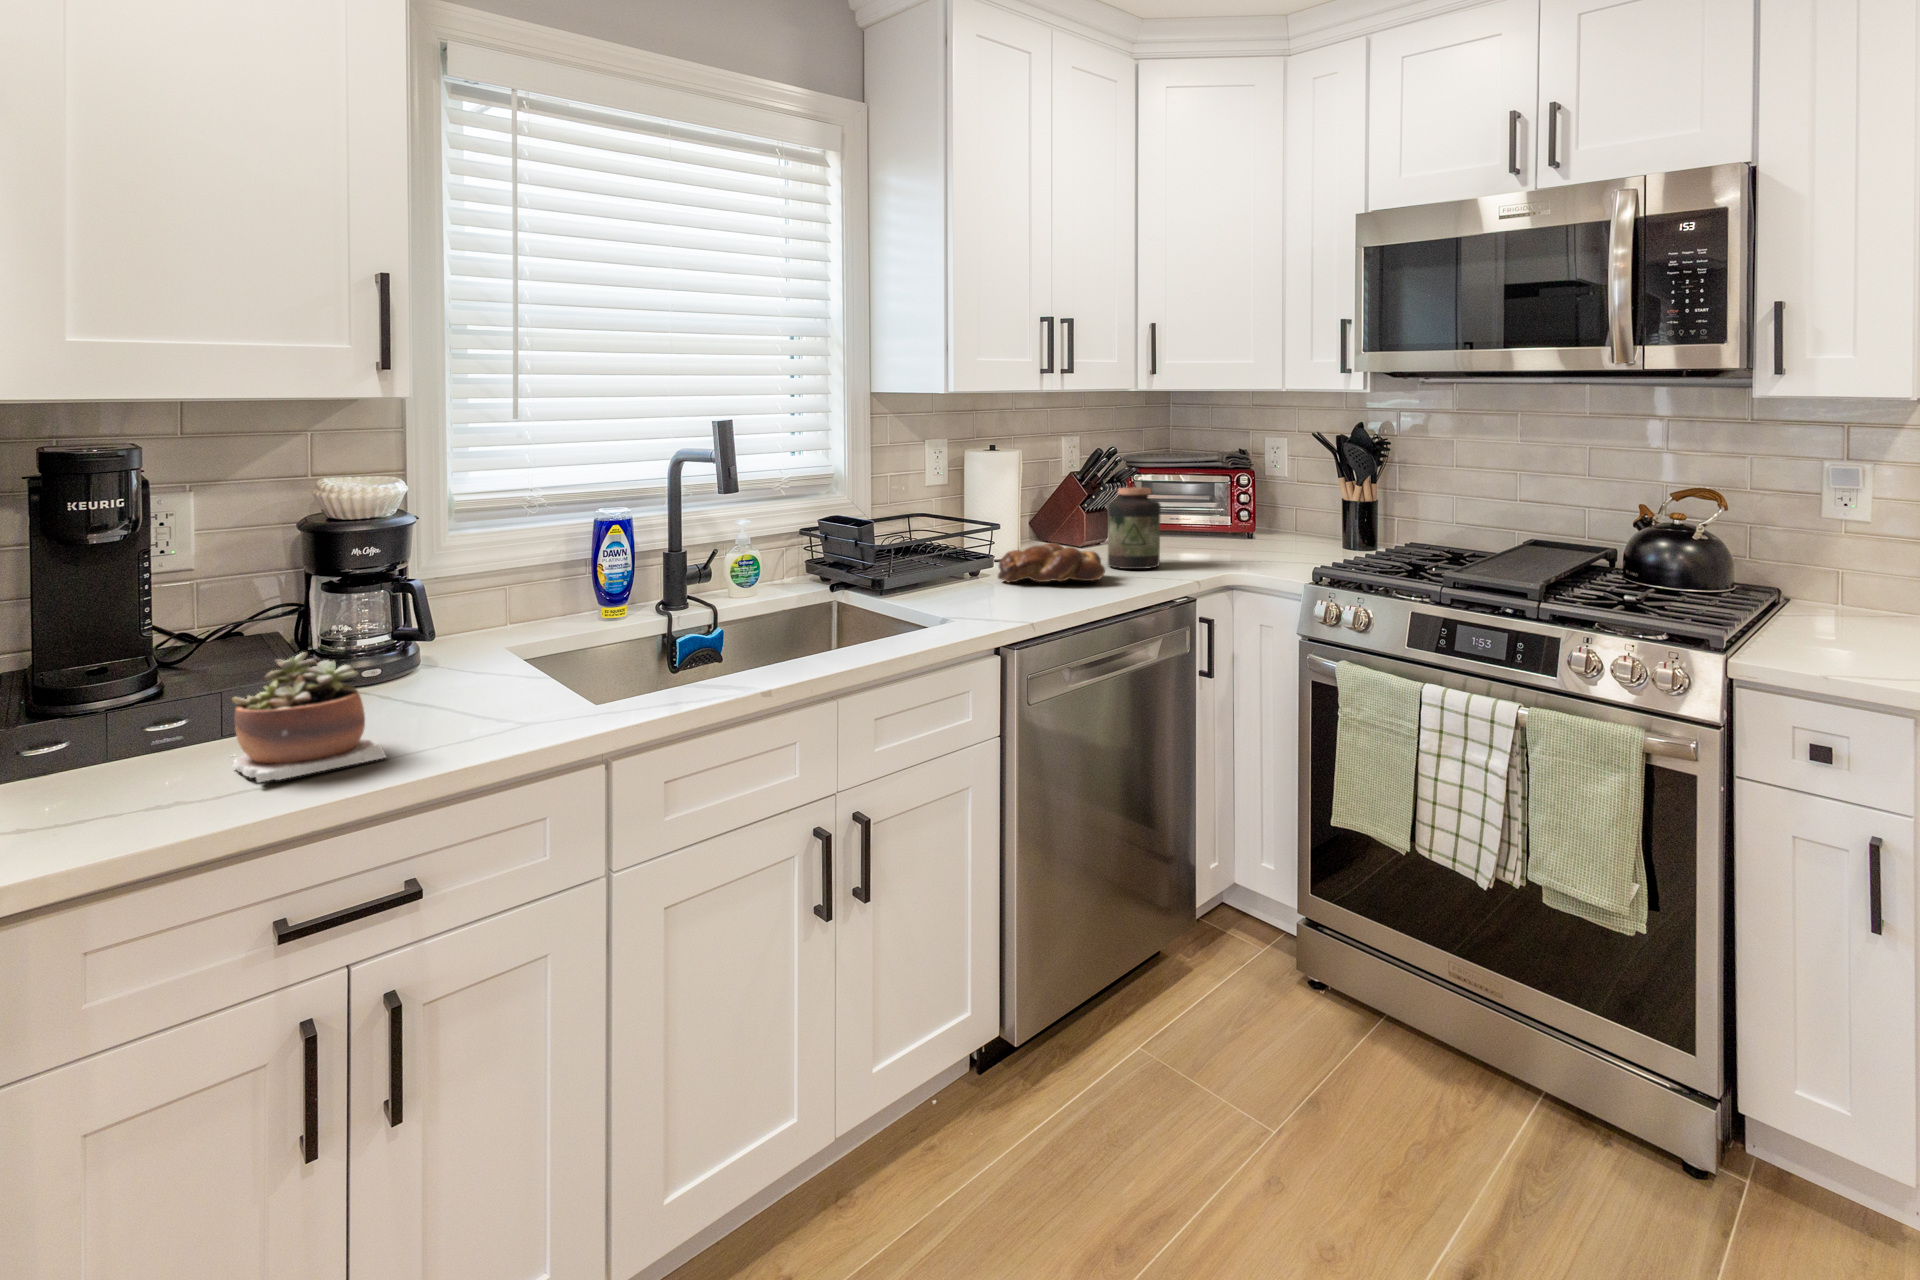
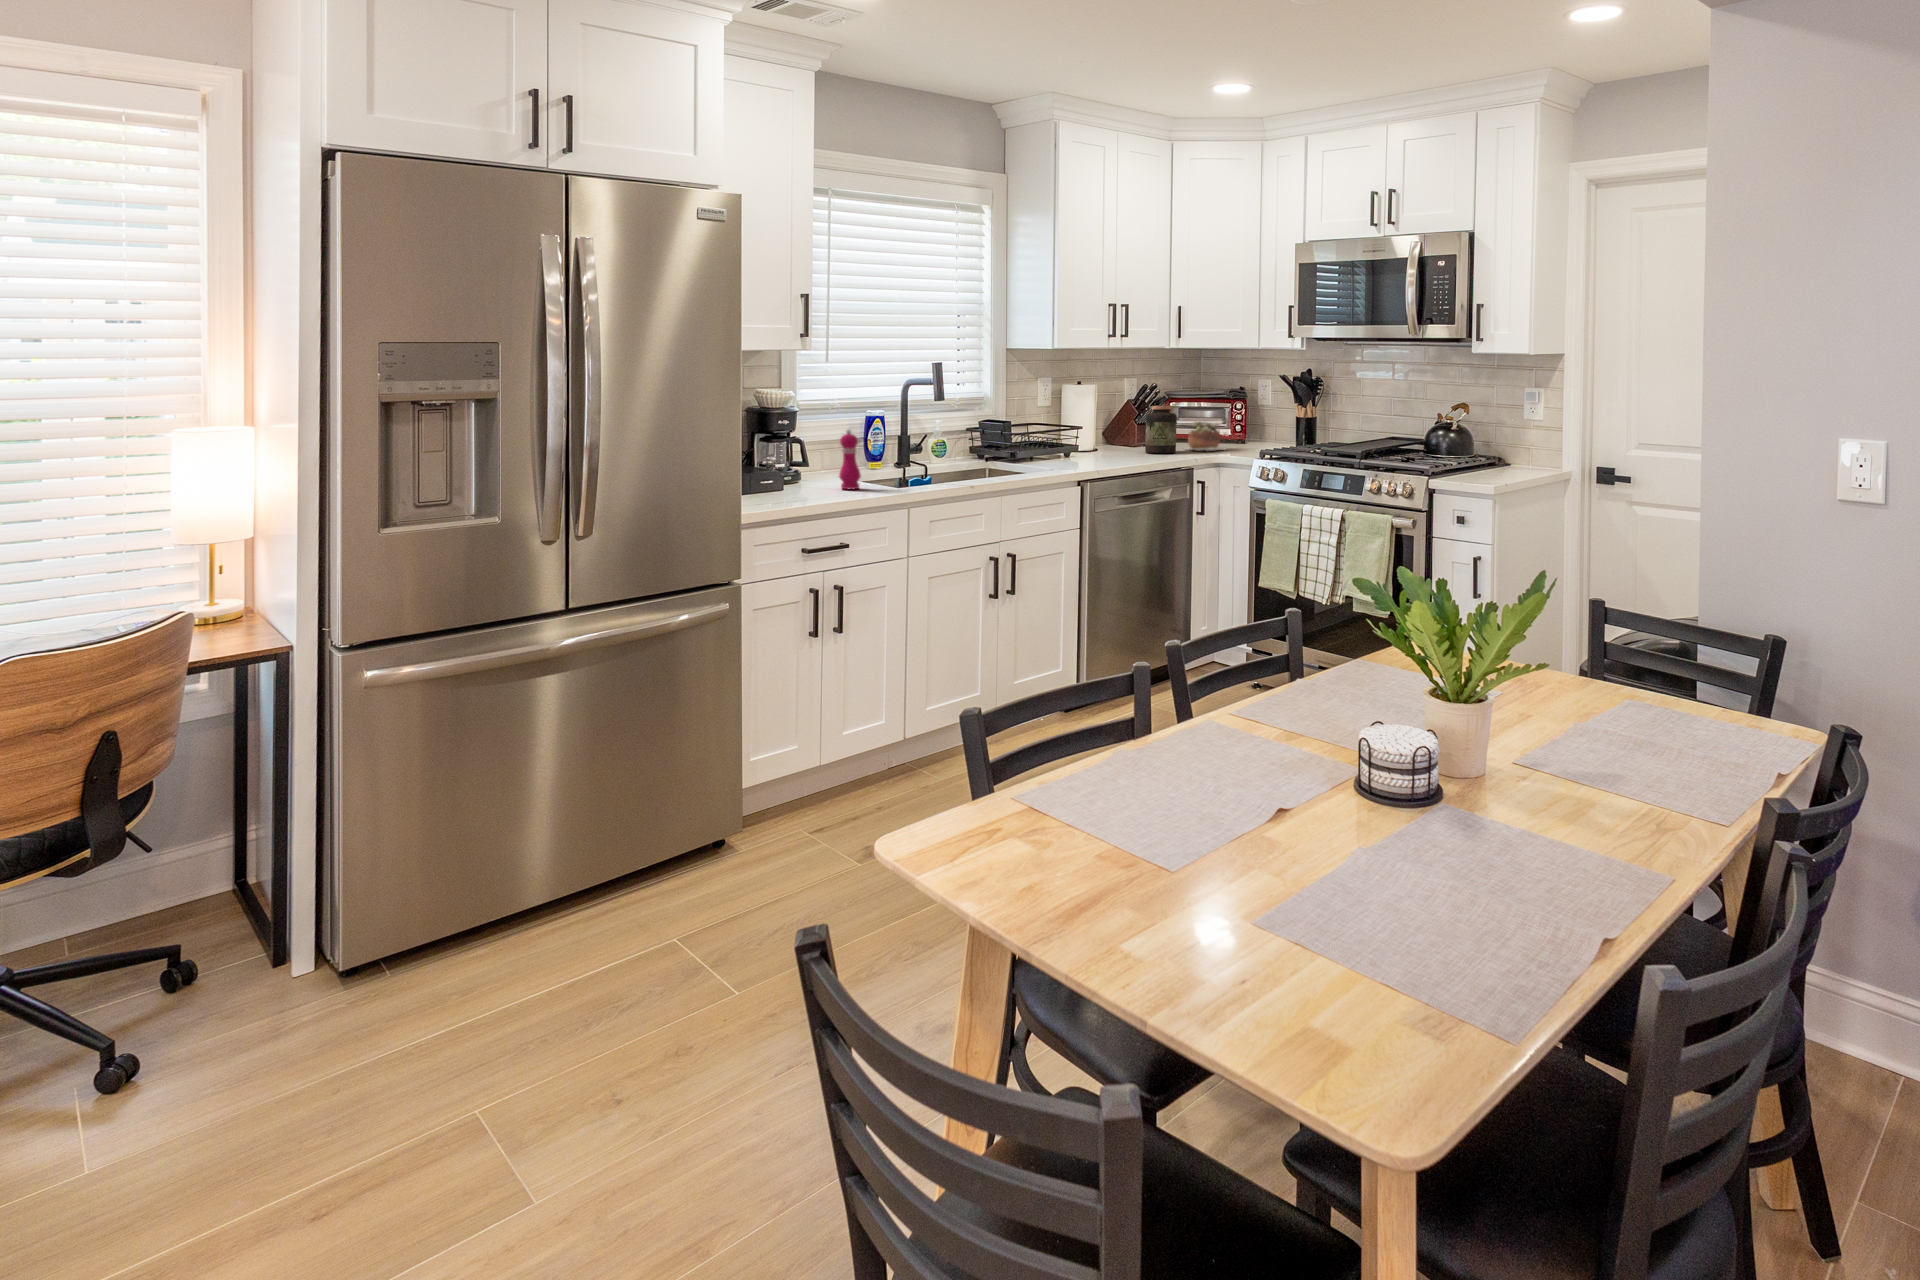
bread loaf: present [997,543,1105,583] -> none [1079,436,1140,458]
pepper mill: none [431,580,491,726] -> present [839,429,861,489]
succulent plant: present [232,652,386,782] -> present [1187,421,1226,450]

